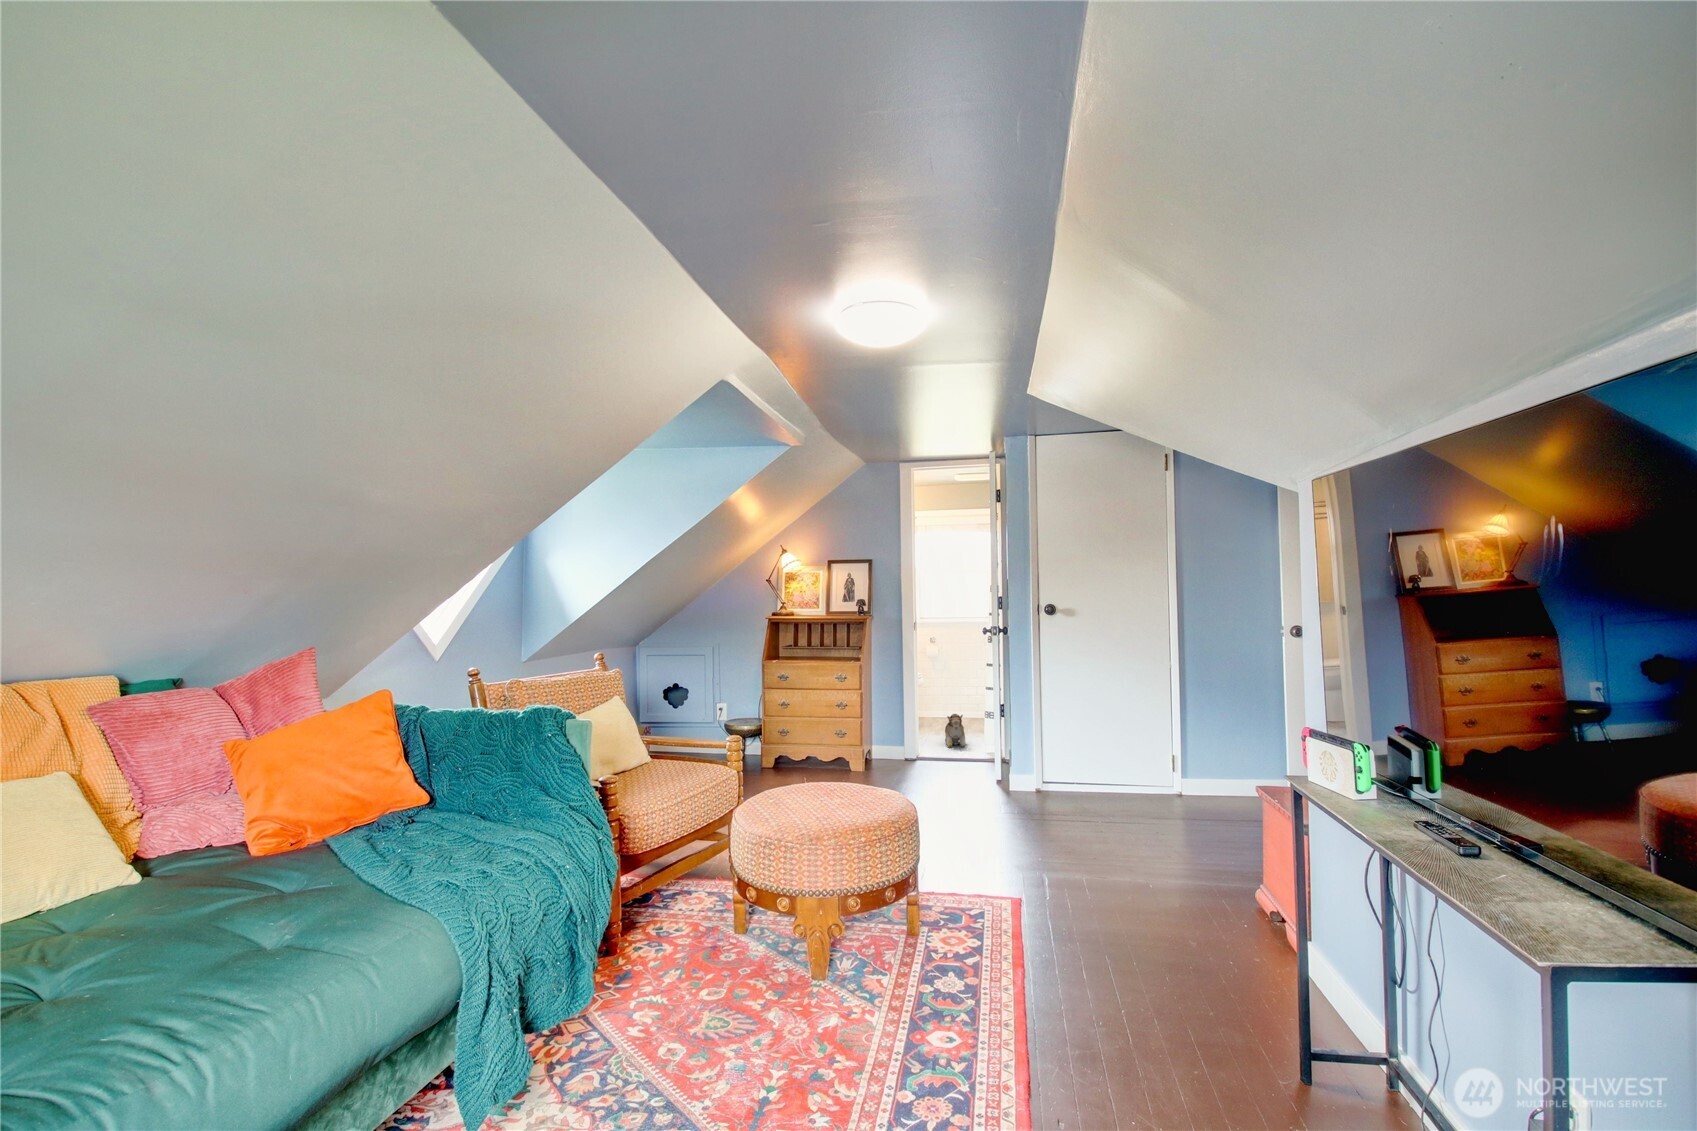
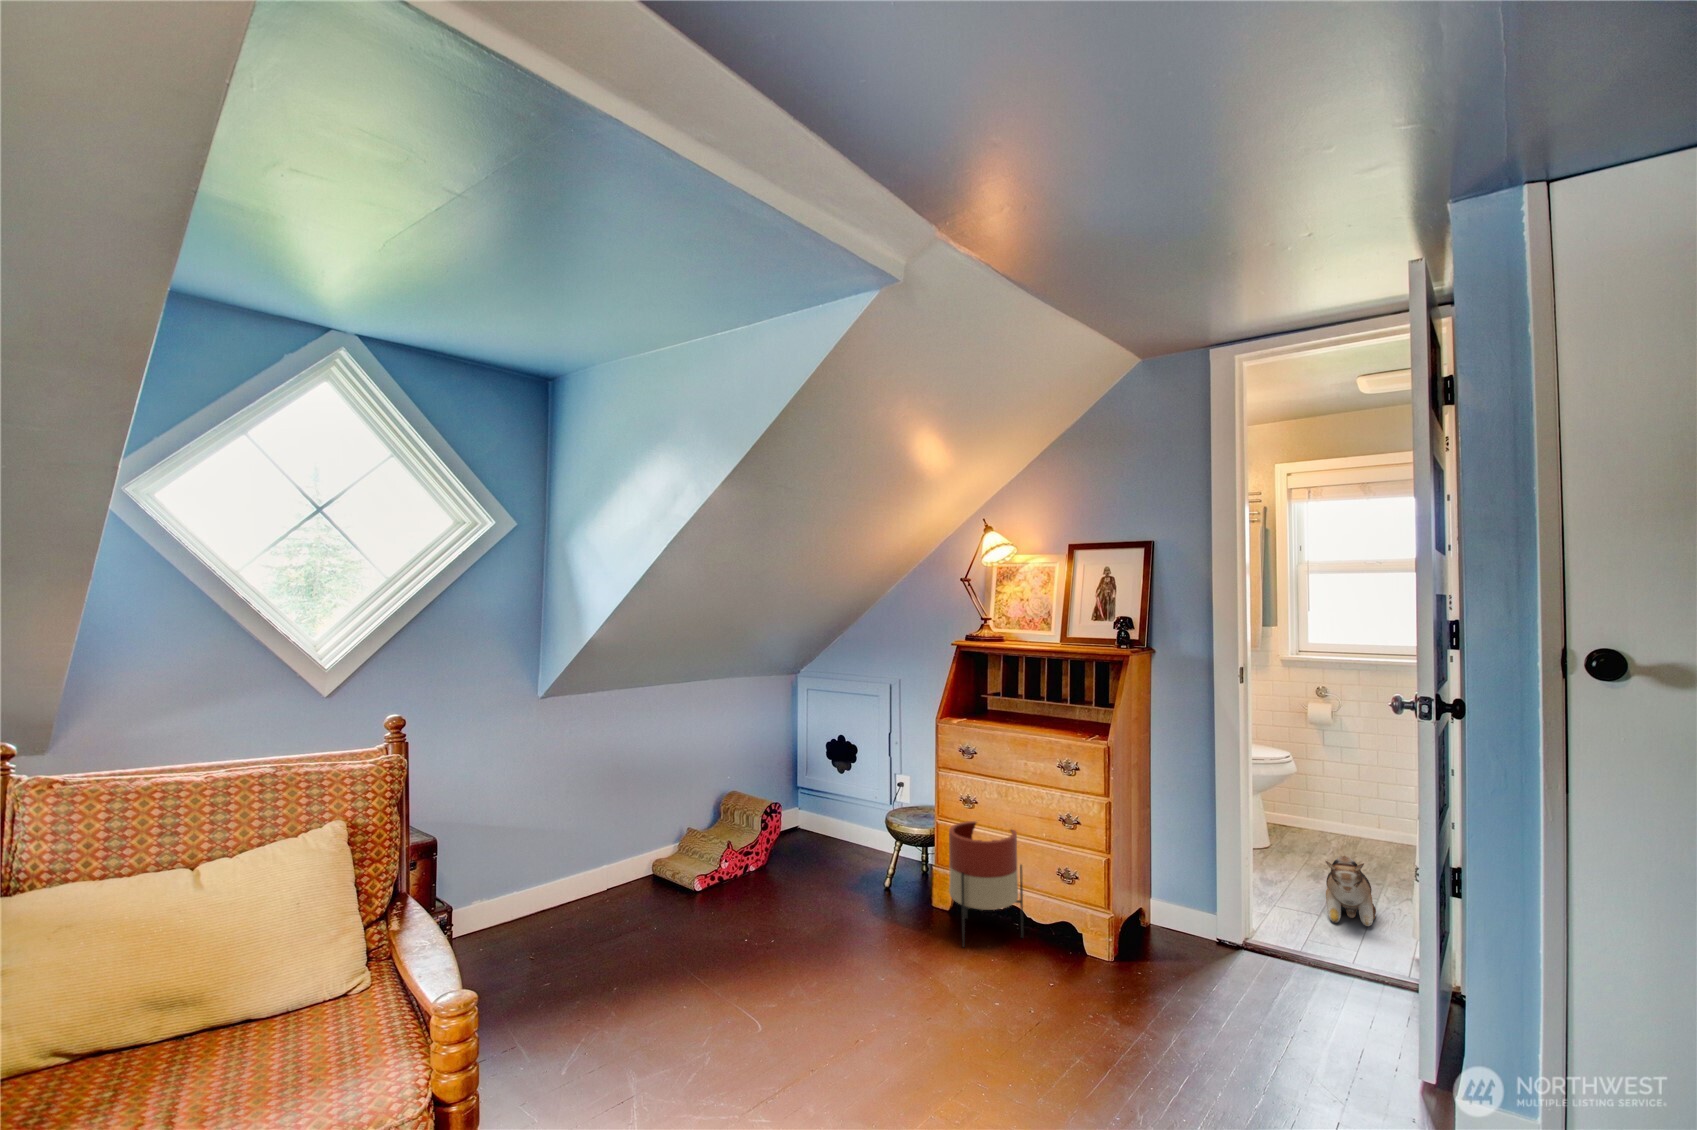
planter: none [779,714,818,778] -> present [949,821,1023,947]

